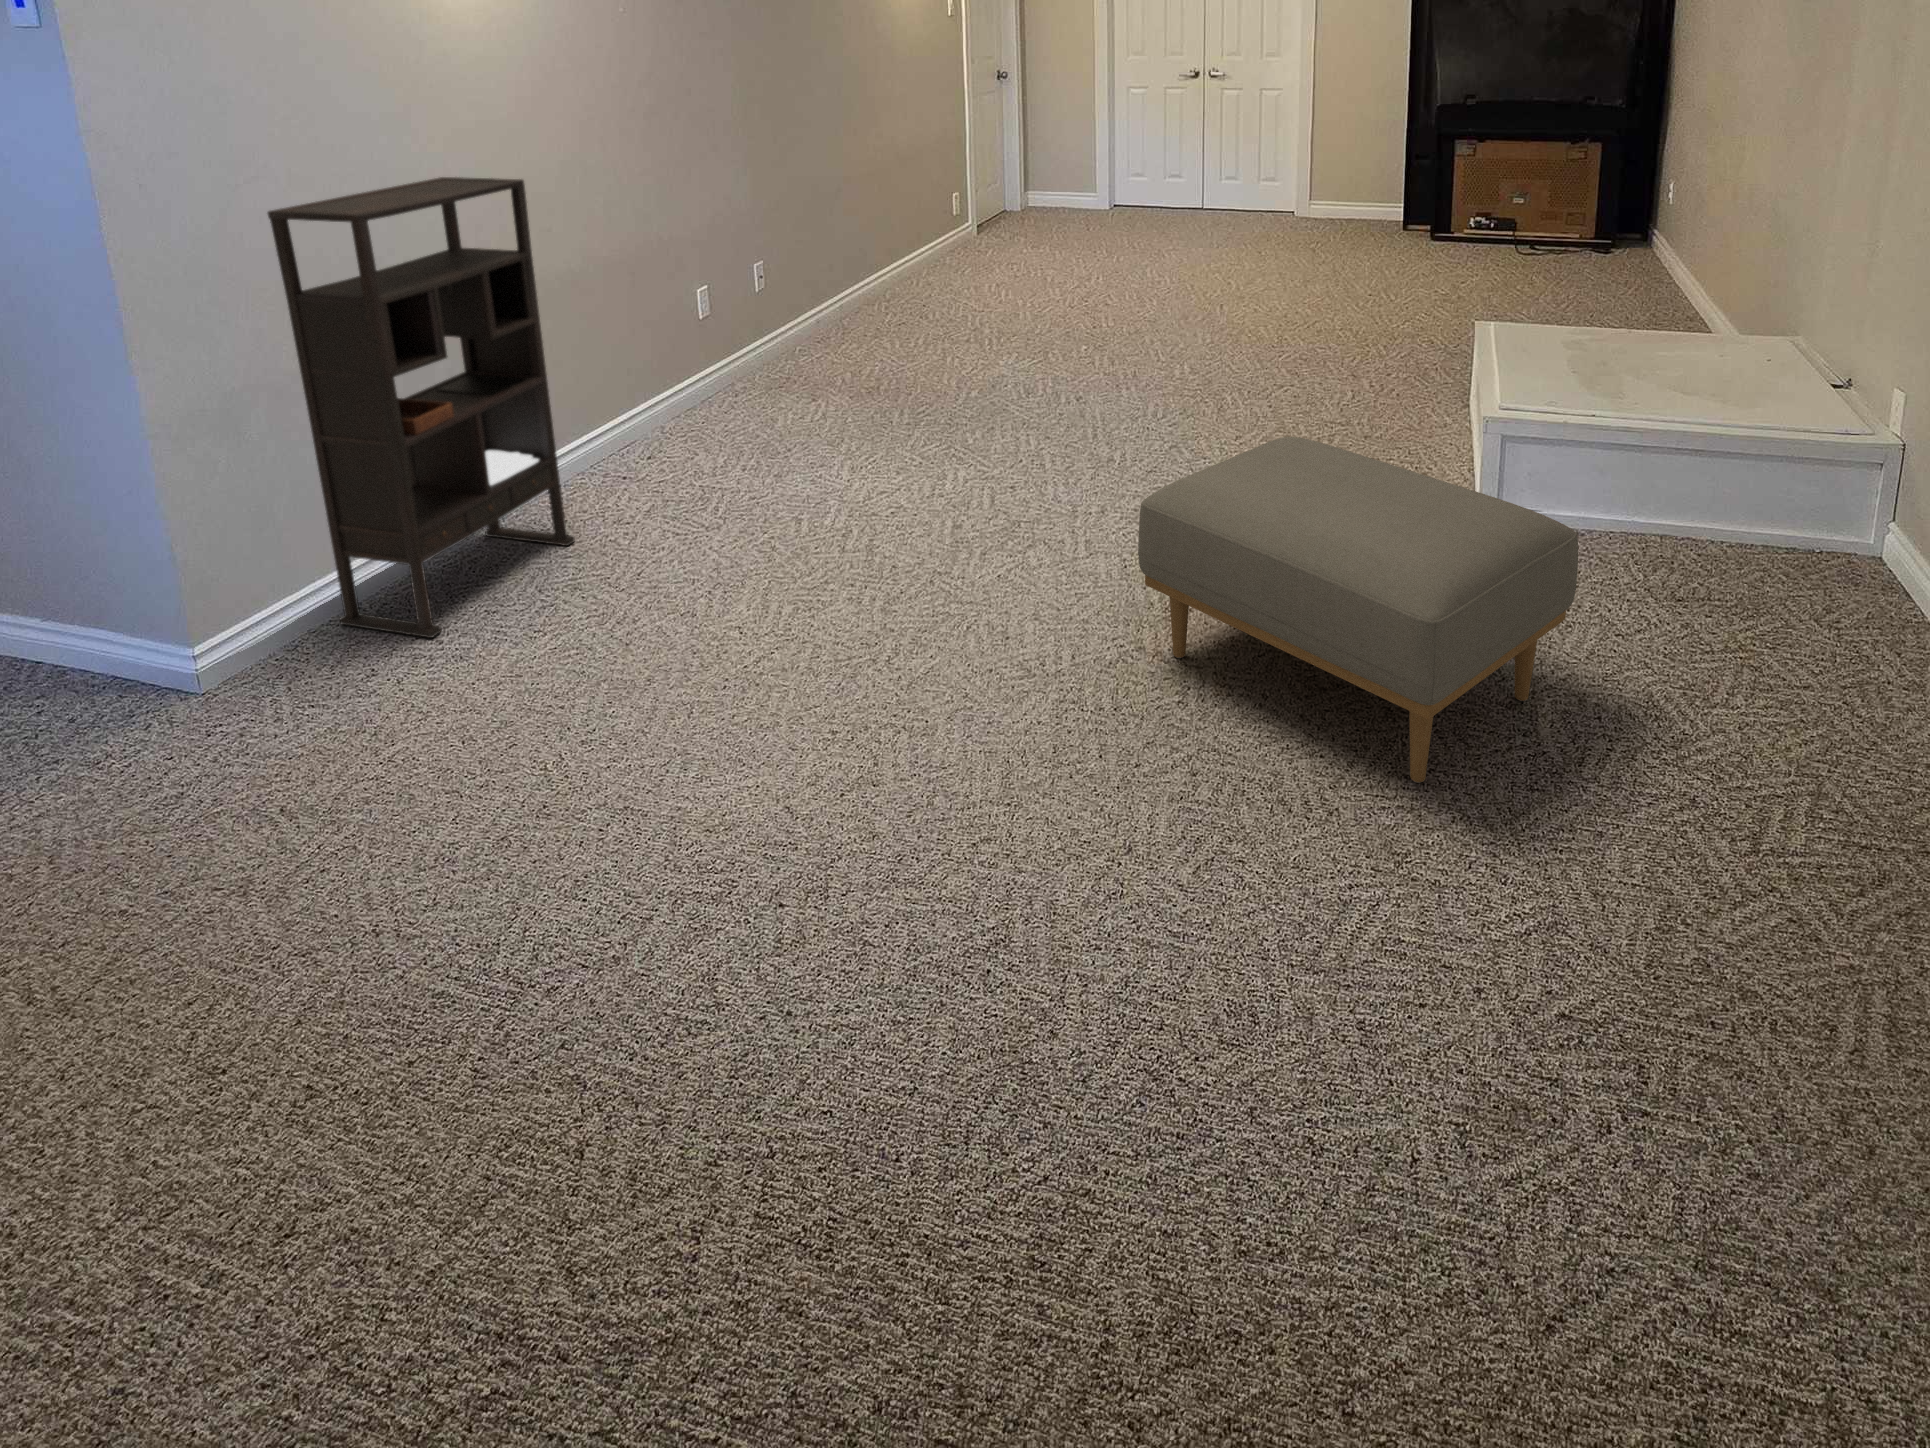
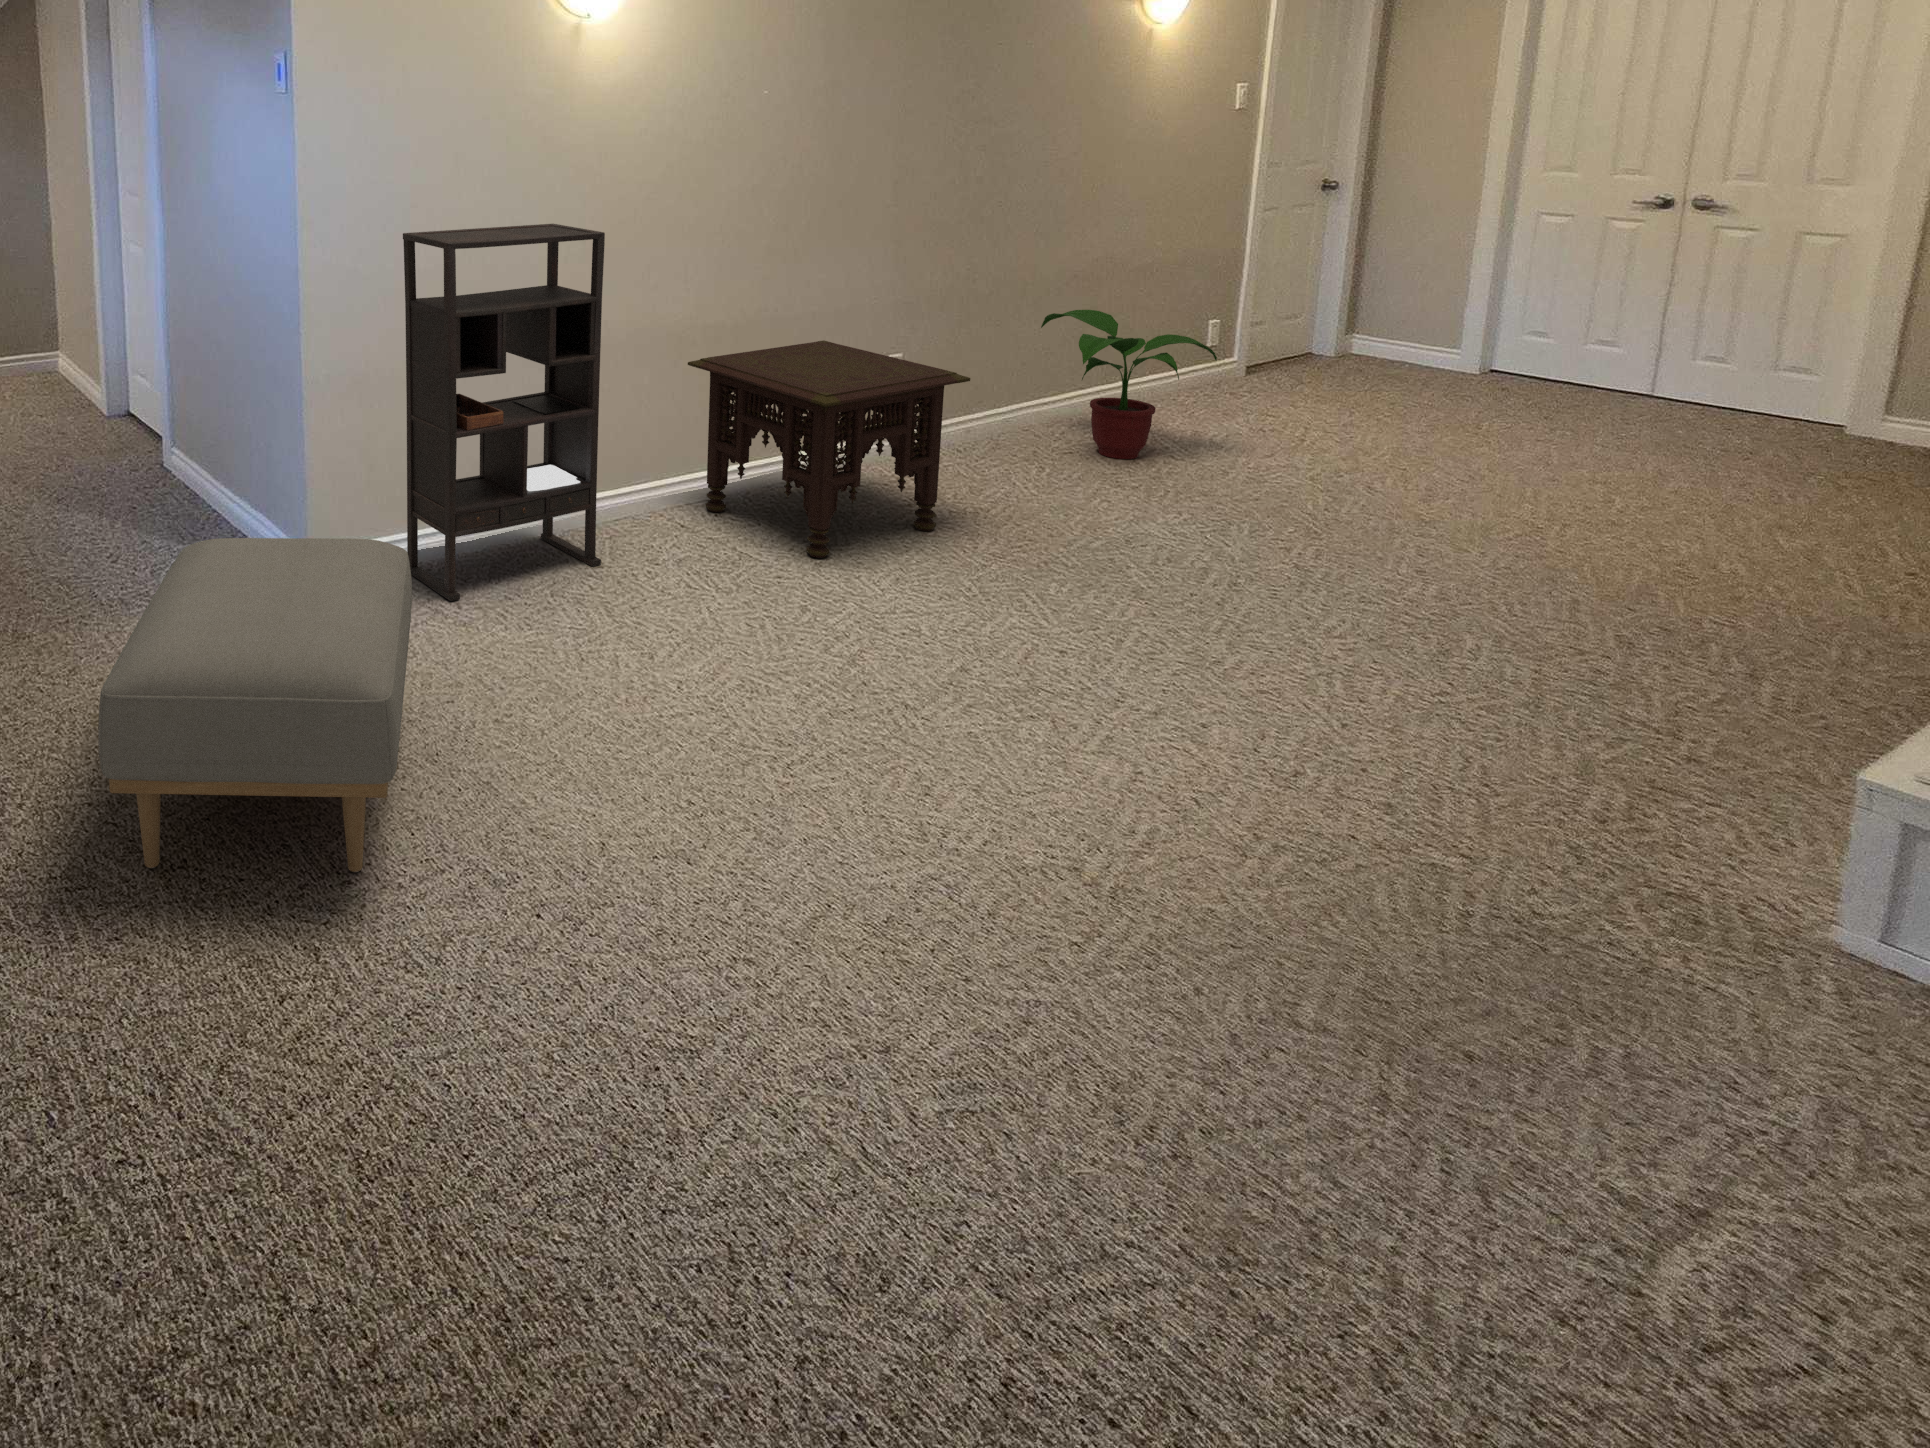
potted plant: none [858,198,992,320] -> present [1041,310,1217,459]
side table: none [598,261,863,469] -> present [688,340,970,558]
ottoman: present [1138,437,1578,783] -> present [98,538,412,872]

